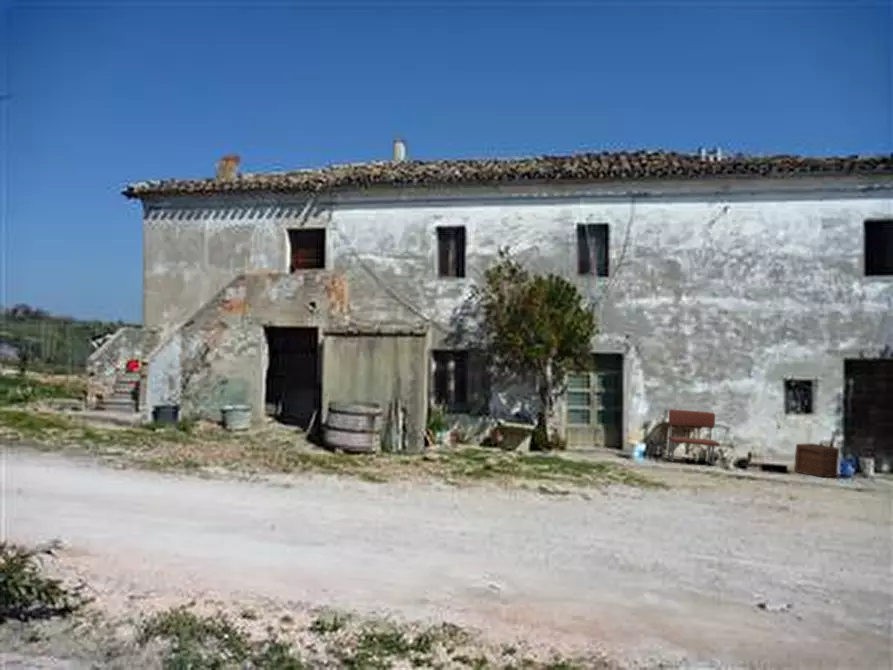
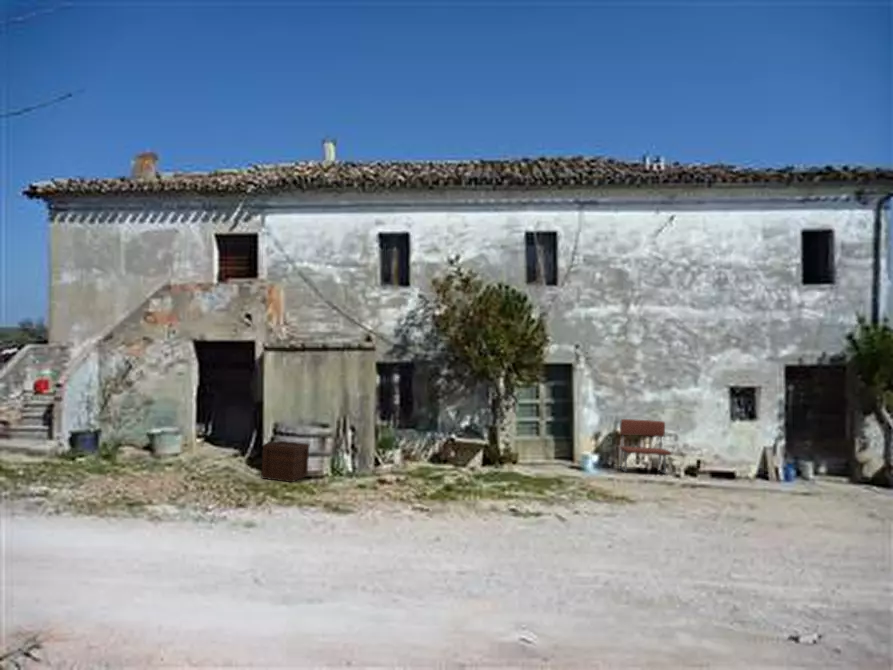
wooden crate: present [794,444,839,477] -> present [261,441,309,482]

